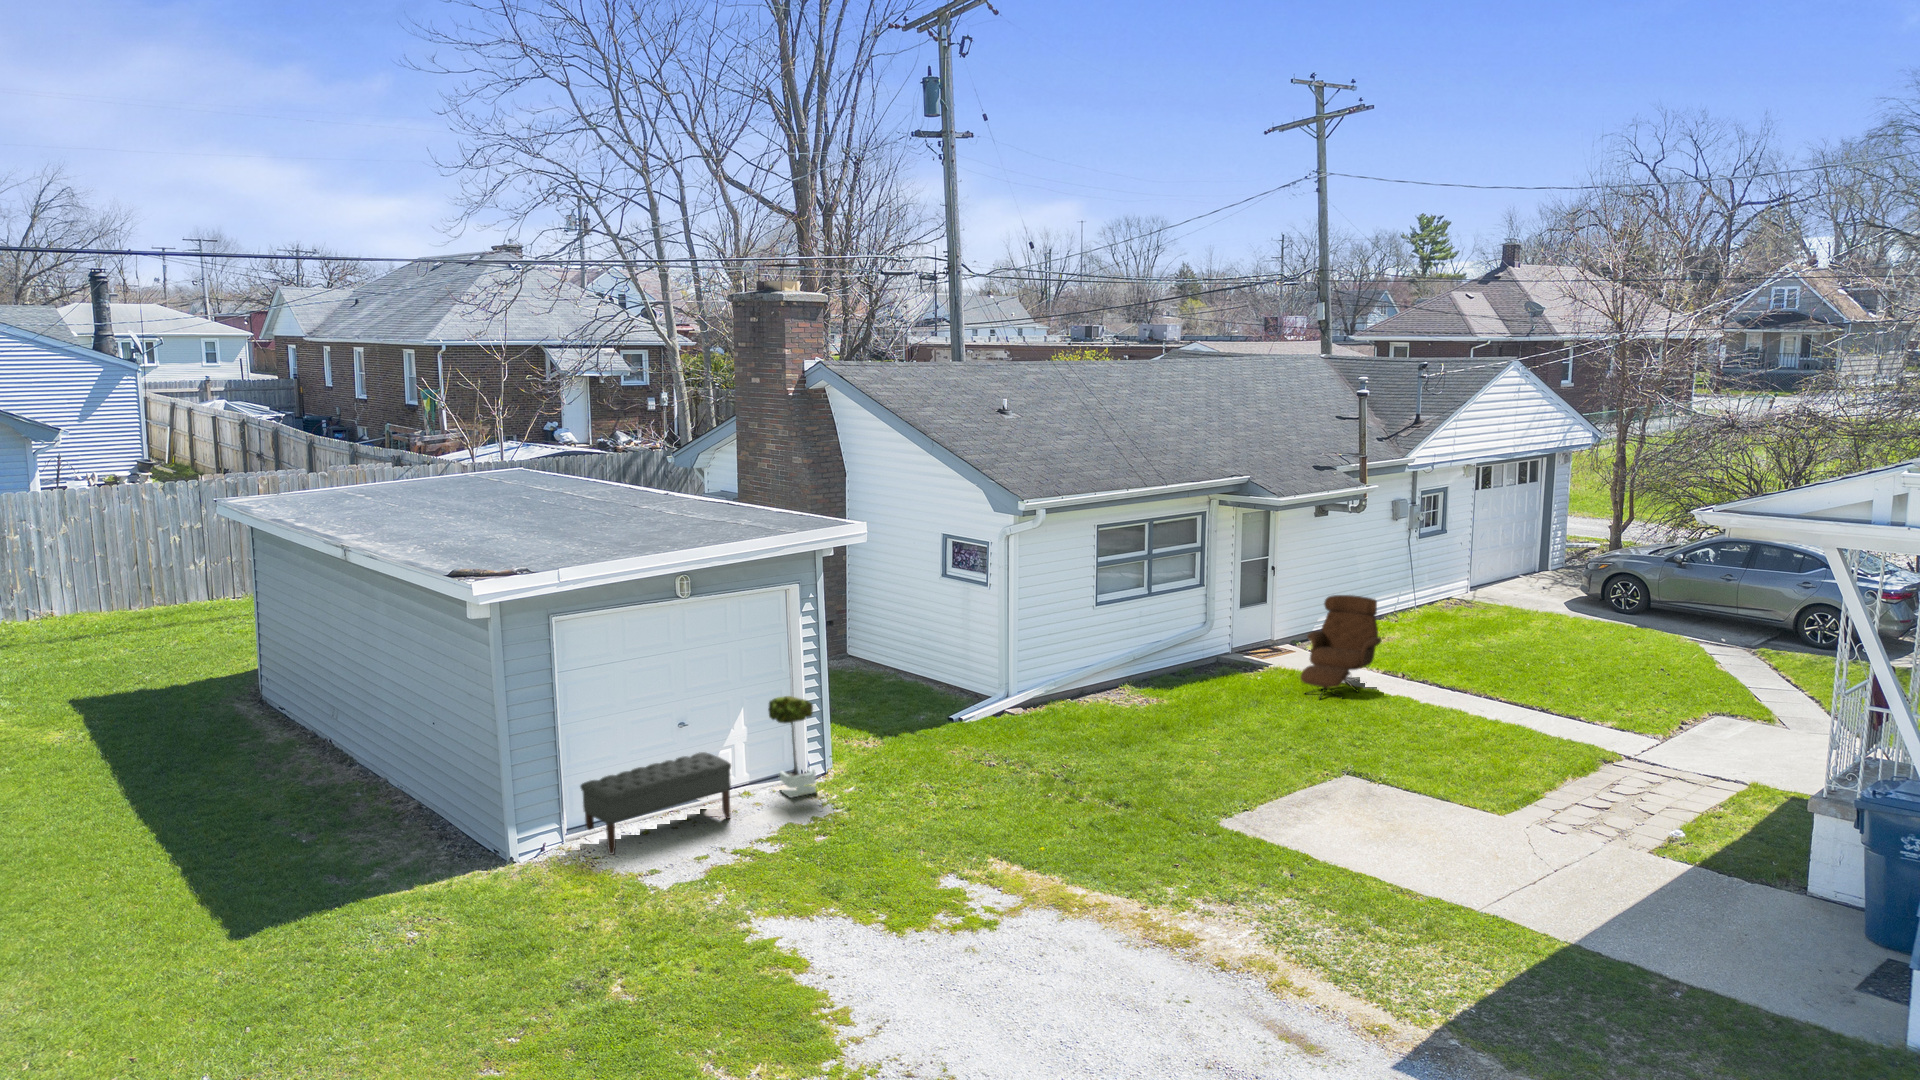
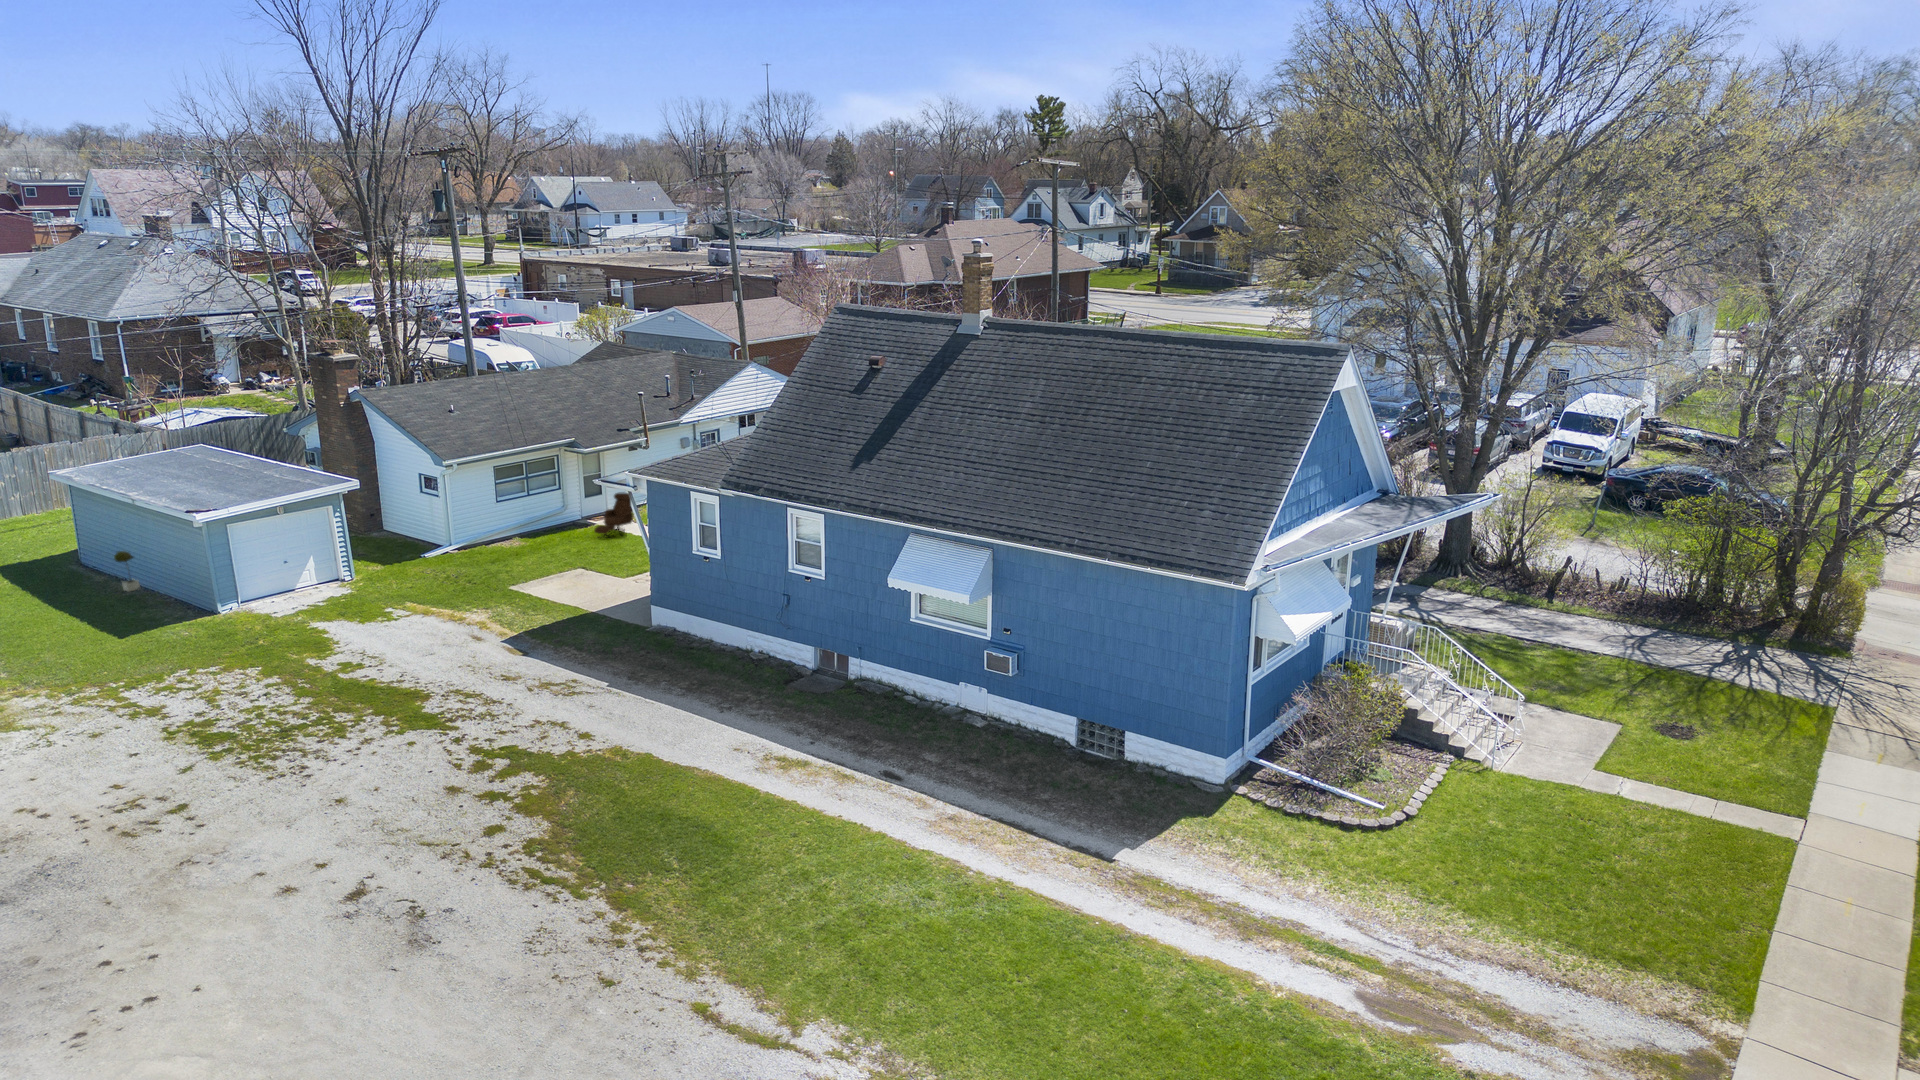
potted tree: present [768,696,816,797] -> present [114,551,140,591]
bench: present [580,752,731,854] -> none [244,572,309,609]

